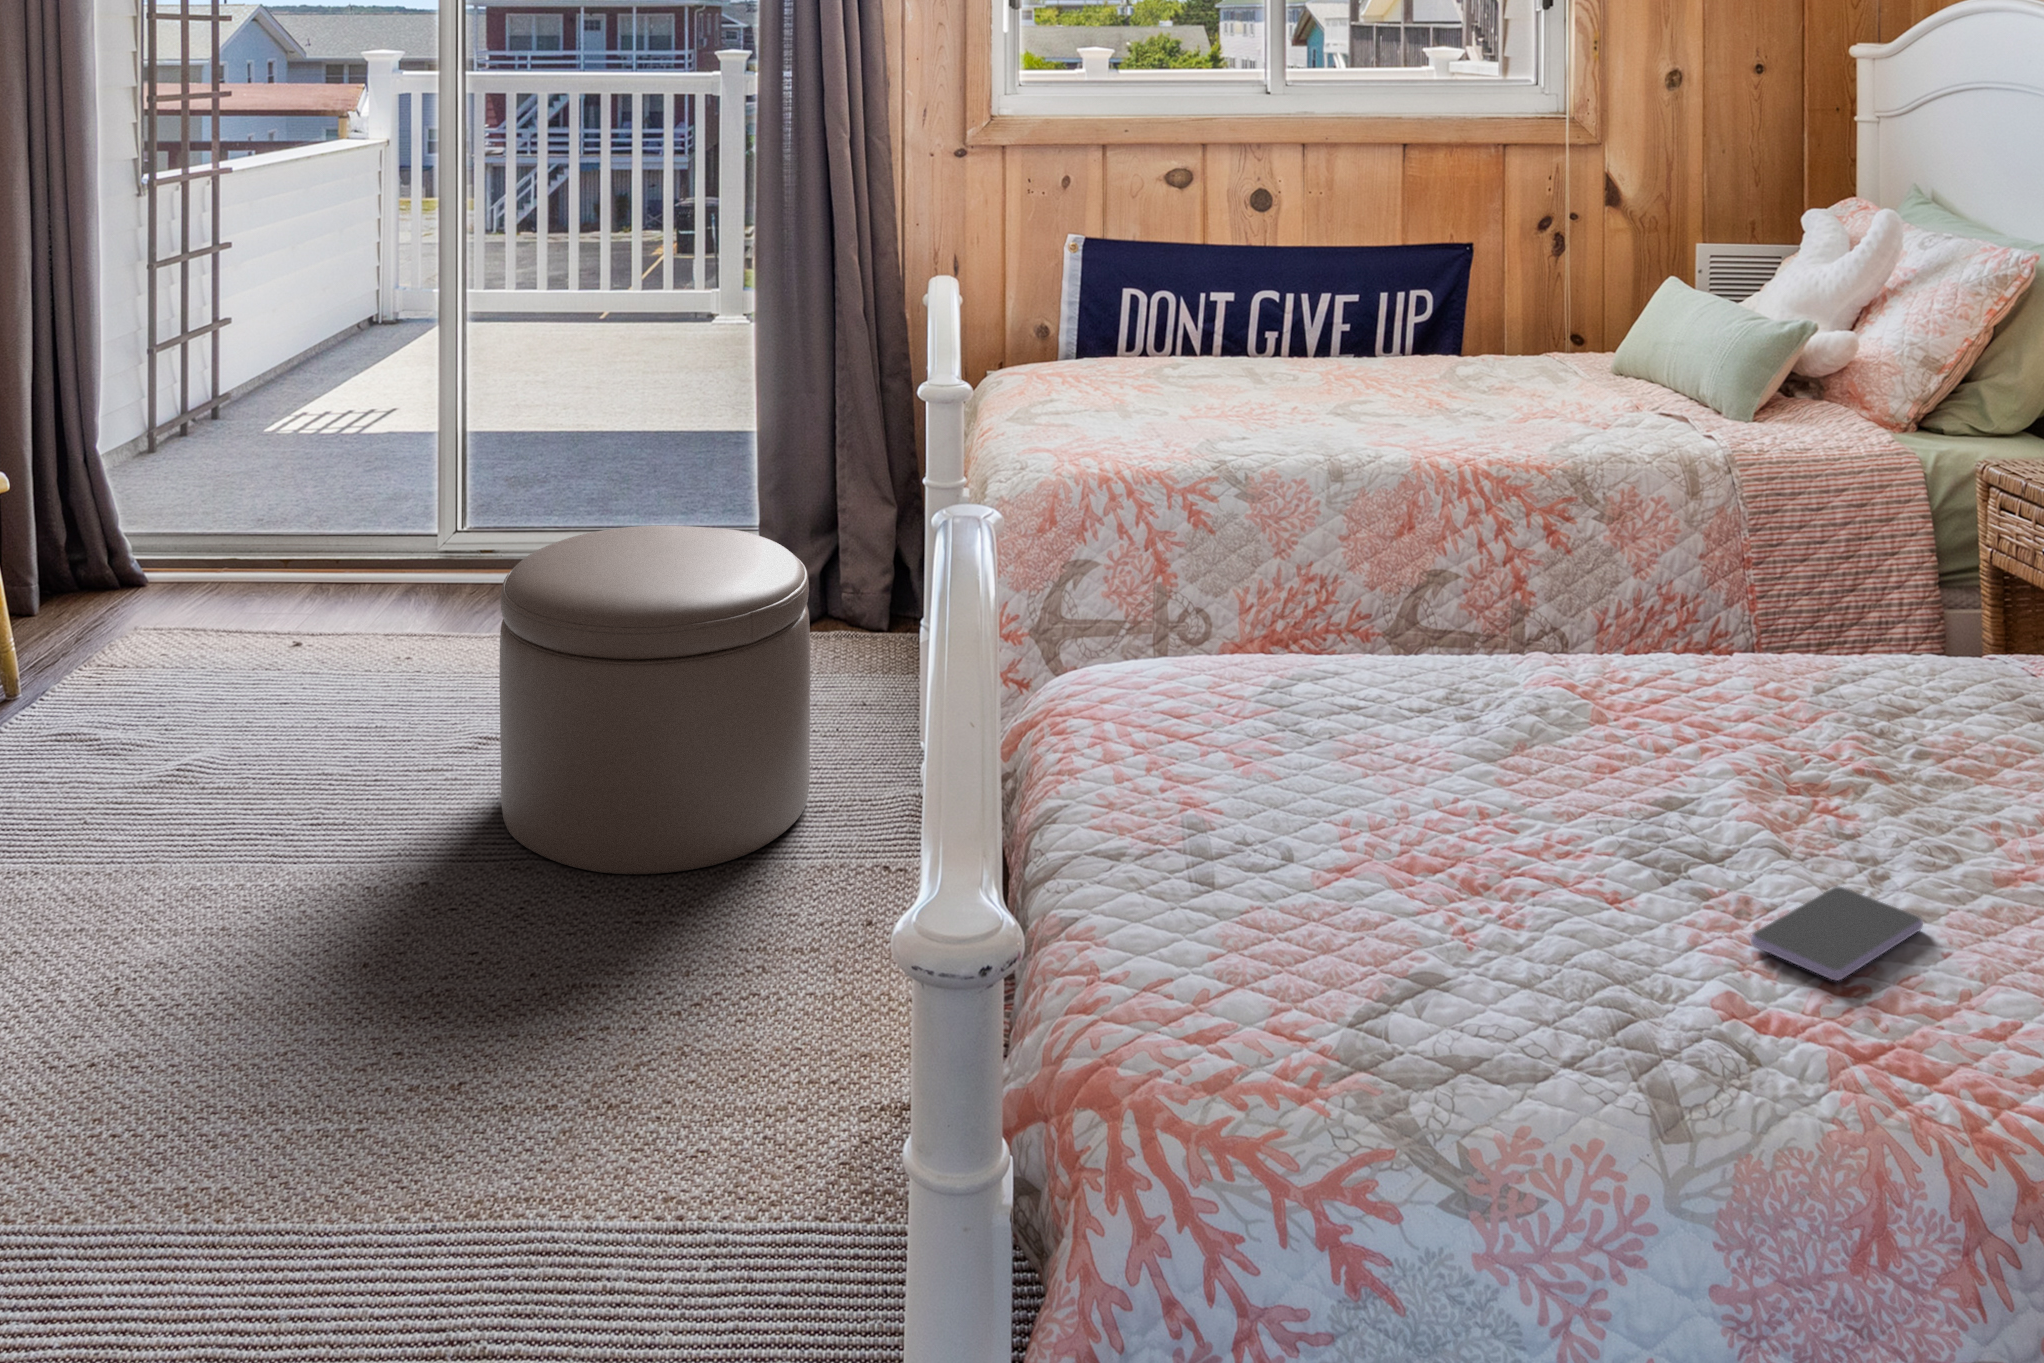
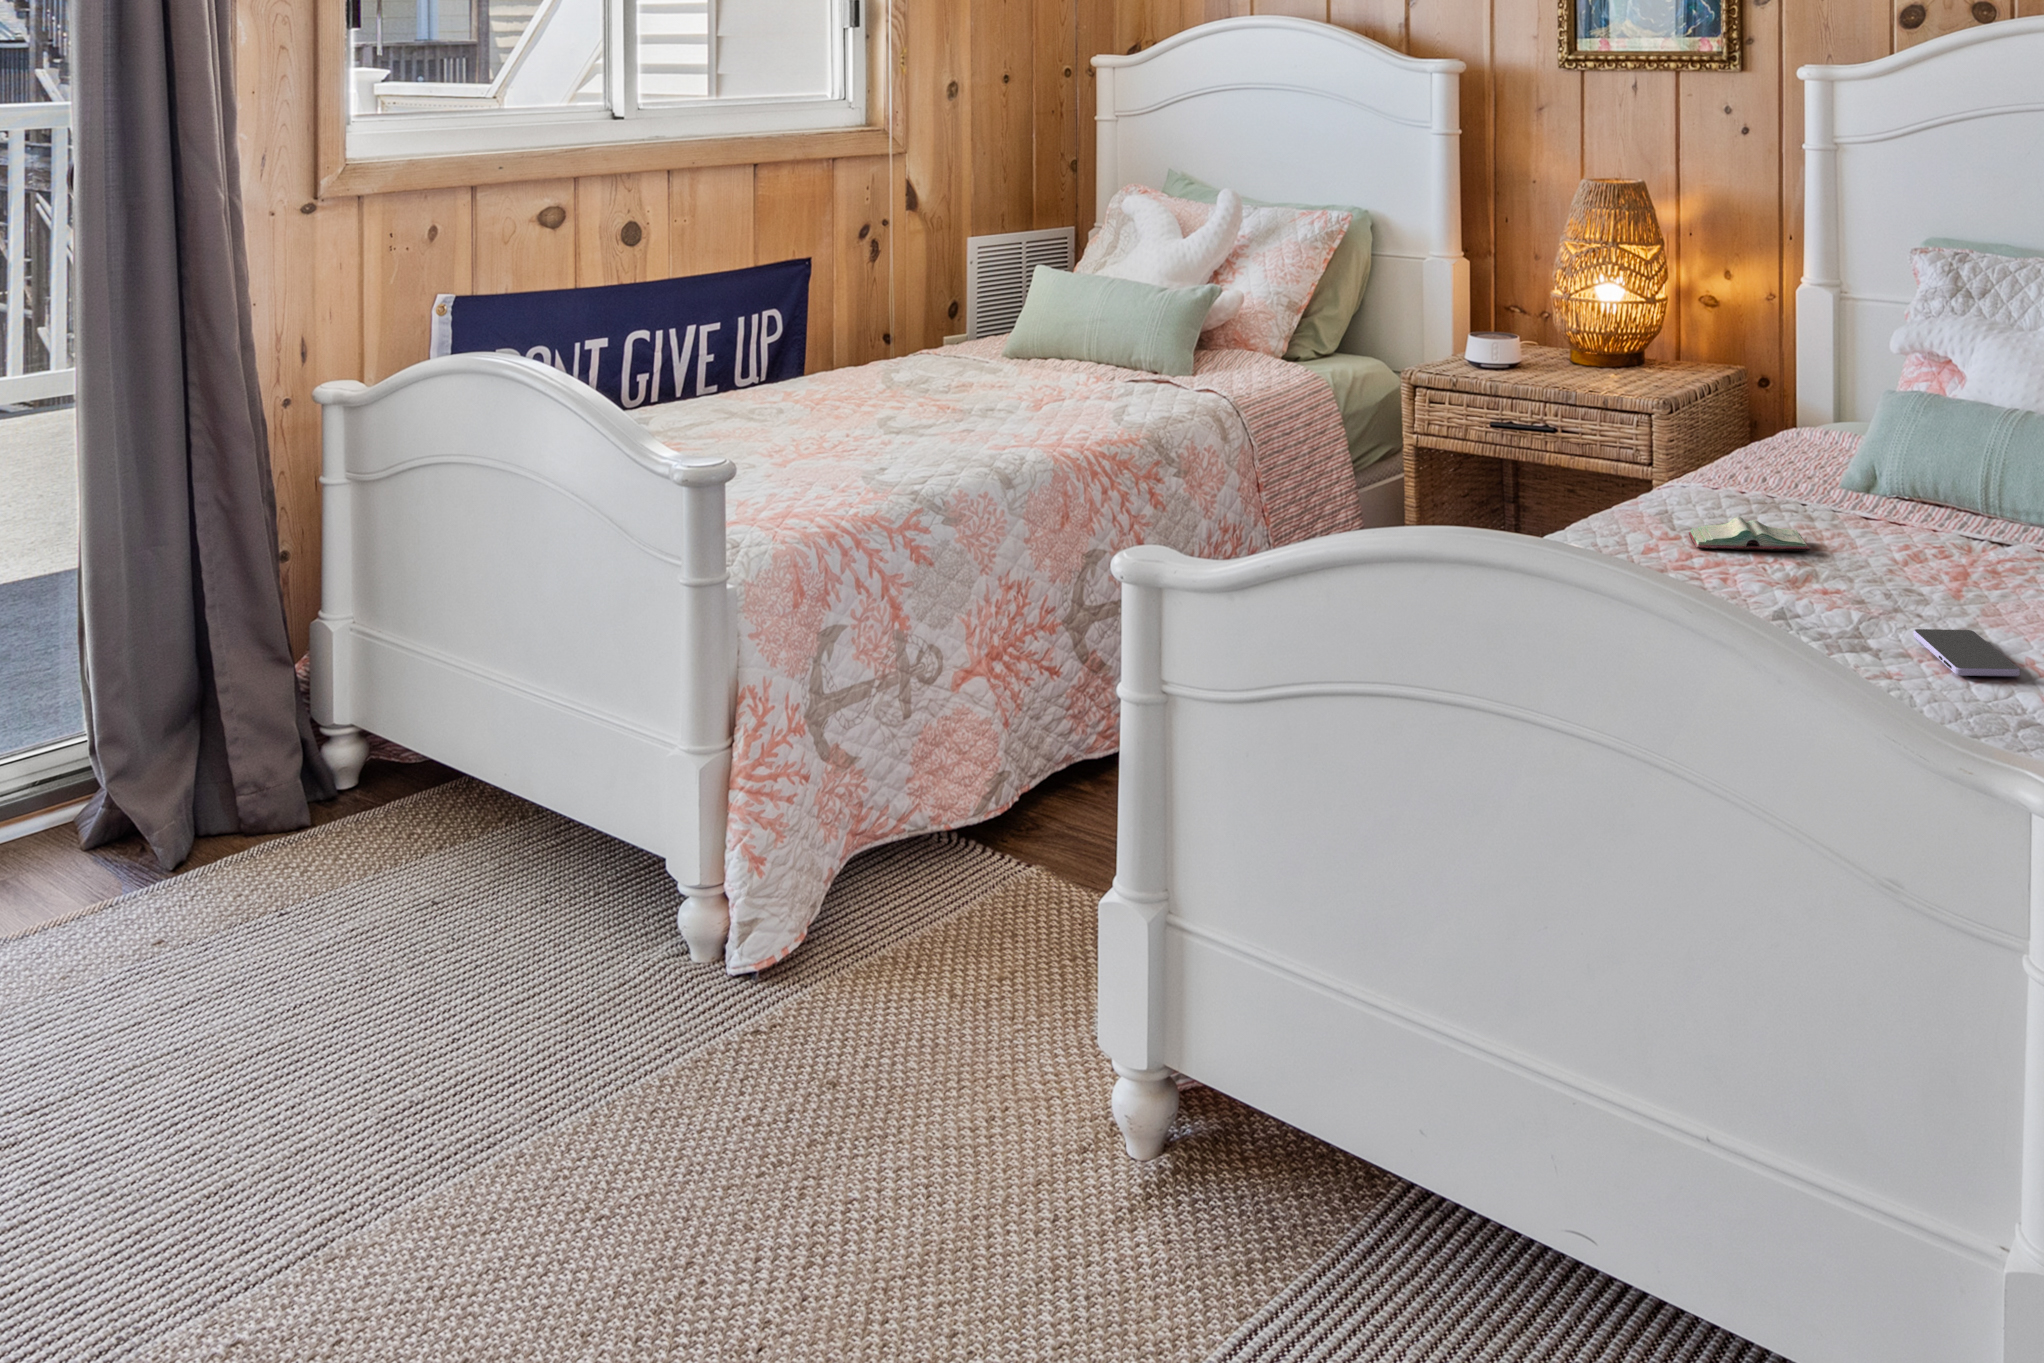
ottoman: present [499,525,810,874] -> none [170,705,621,1221]
book: none [1838,702,2028,774] -> present [1689,517,1810,551]

